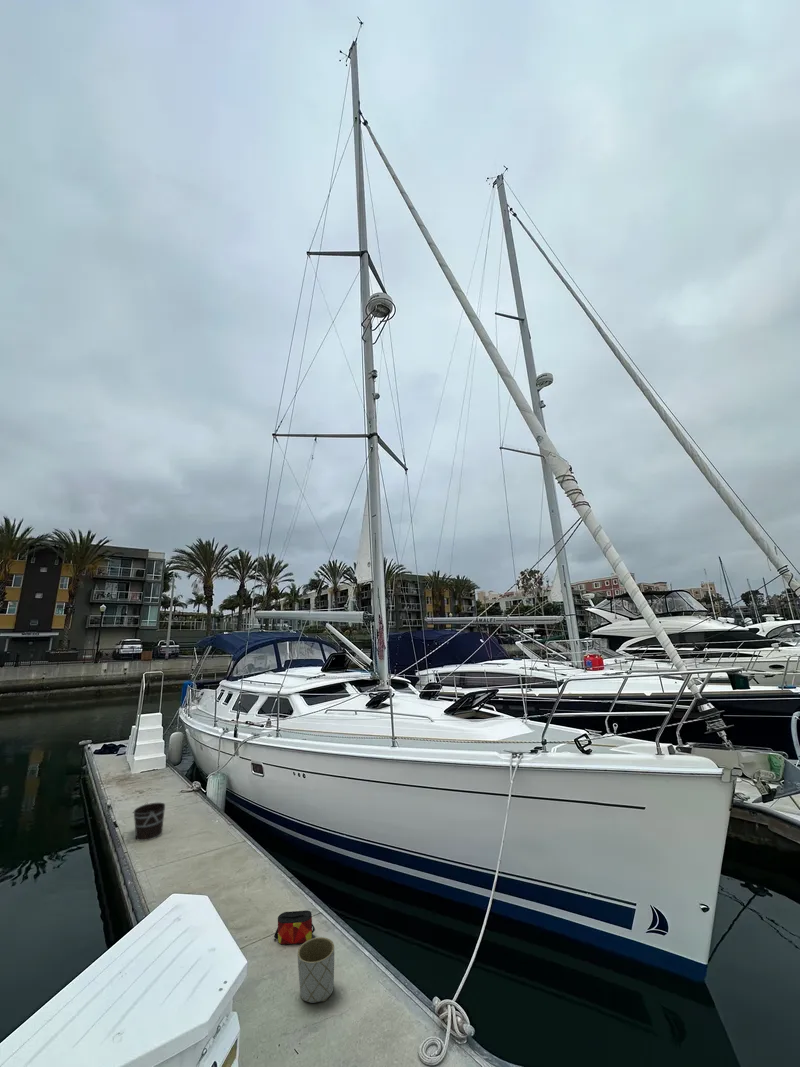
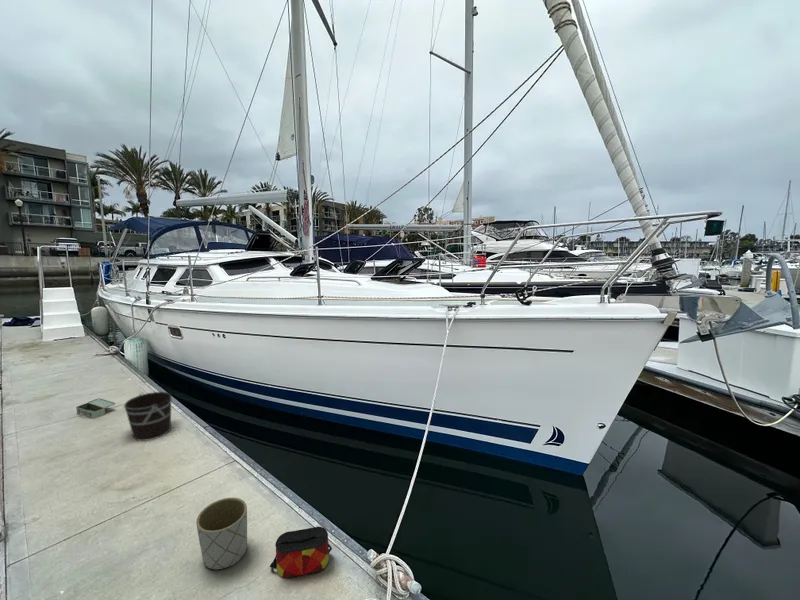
bucket: present [133,803,165,841] -> present [124,392,171,441]
toolbox: none [181,841,212,864] -> present [76,398,115,419]
bag: present [274,910,315,945] -> present [270,527,332,579]

